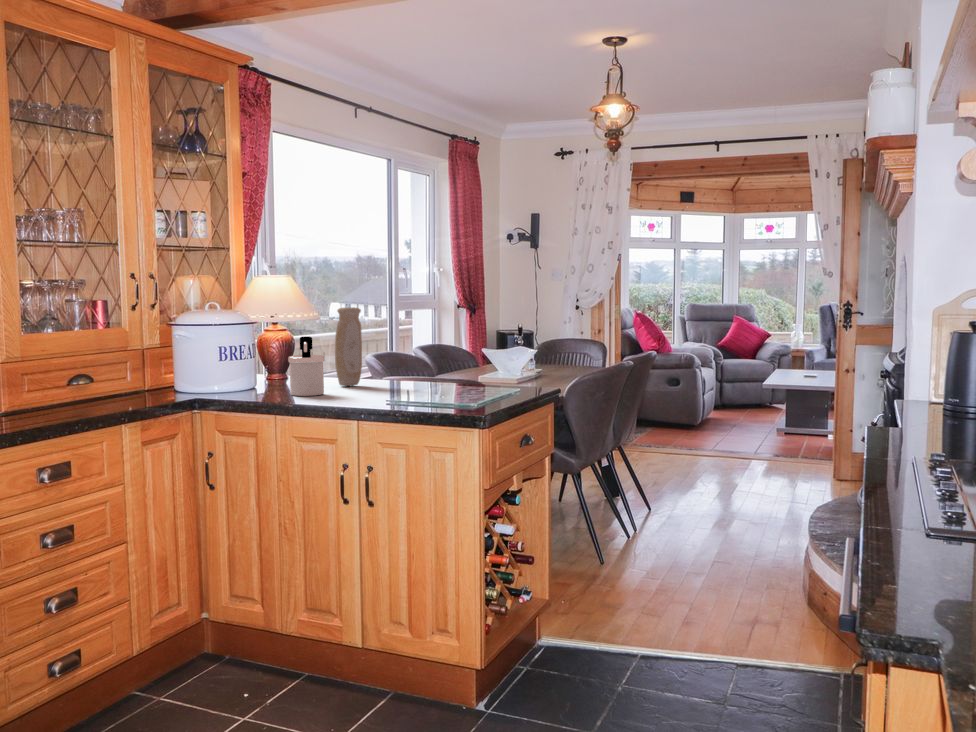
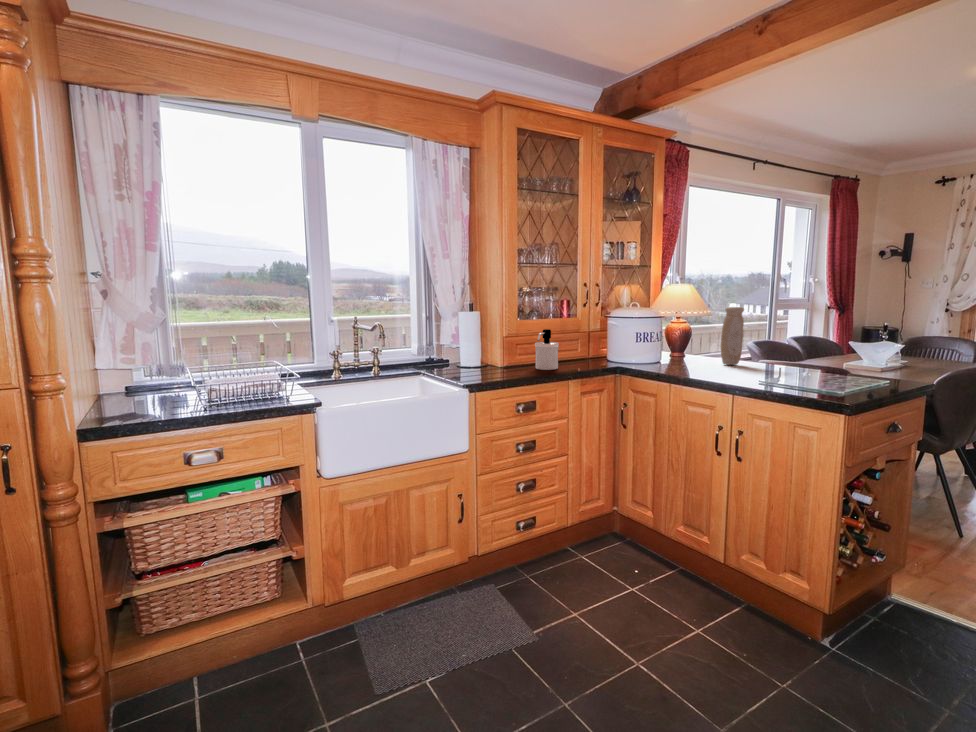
soap dispenser: present [288,336,324,396] -> present [535,329,559,370]

